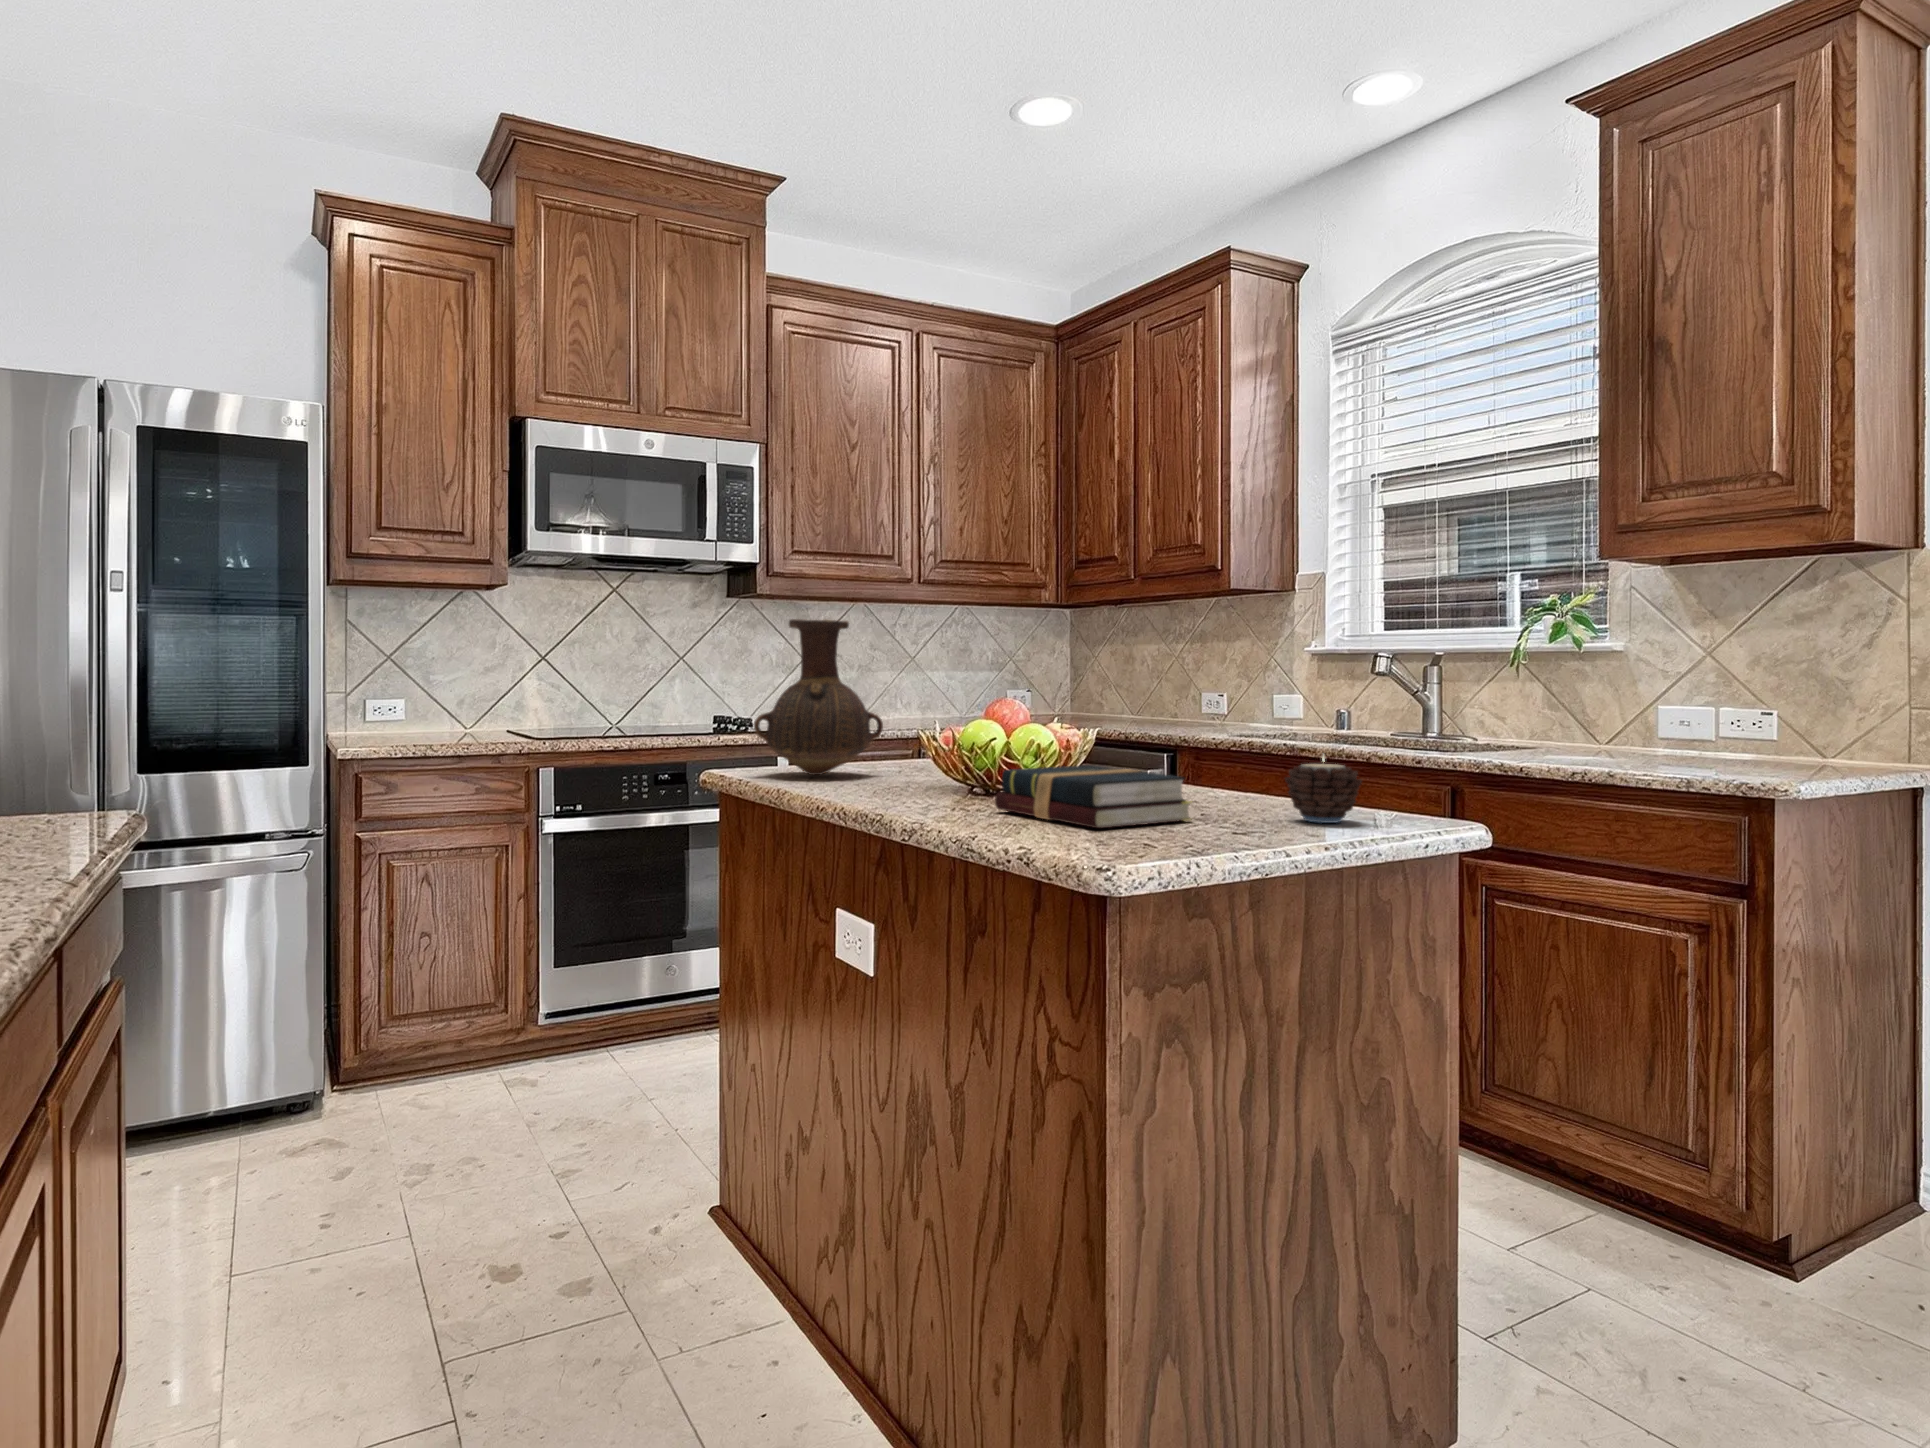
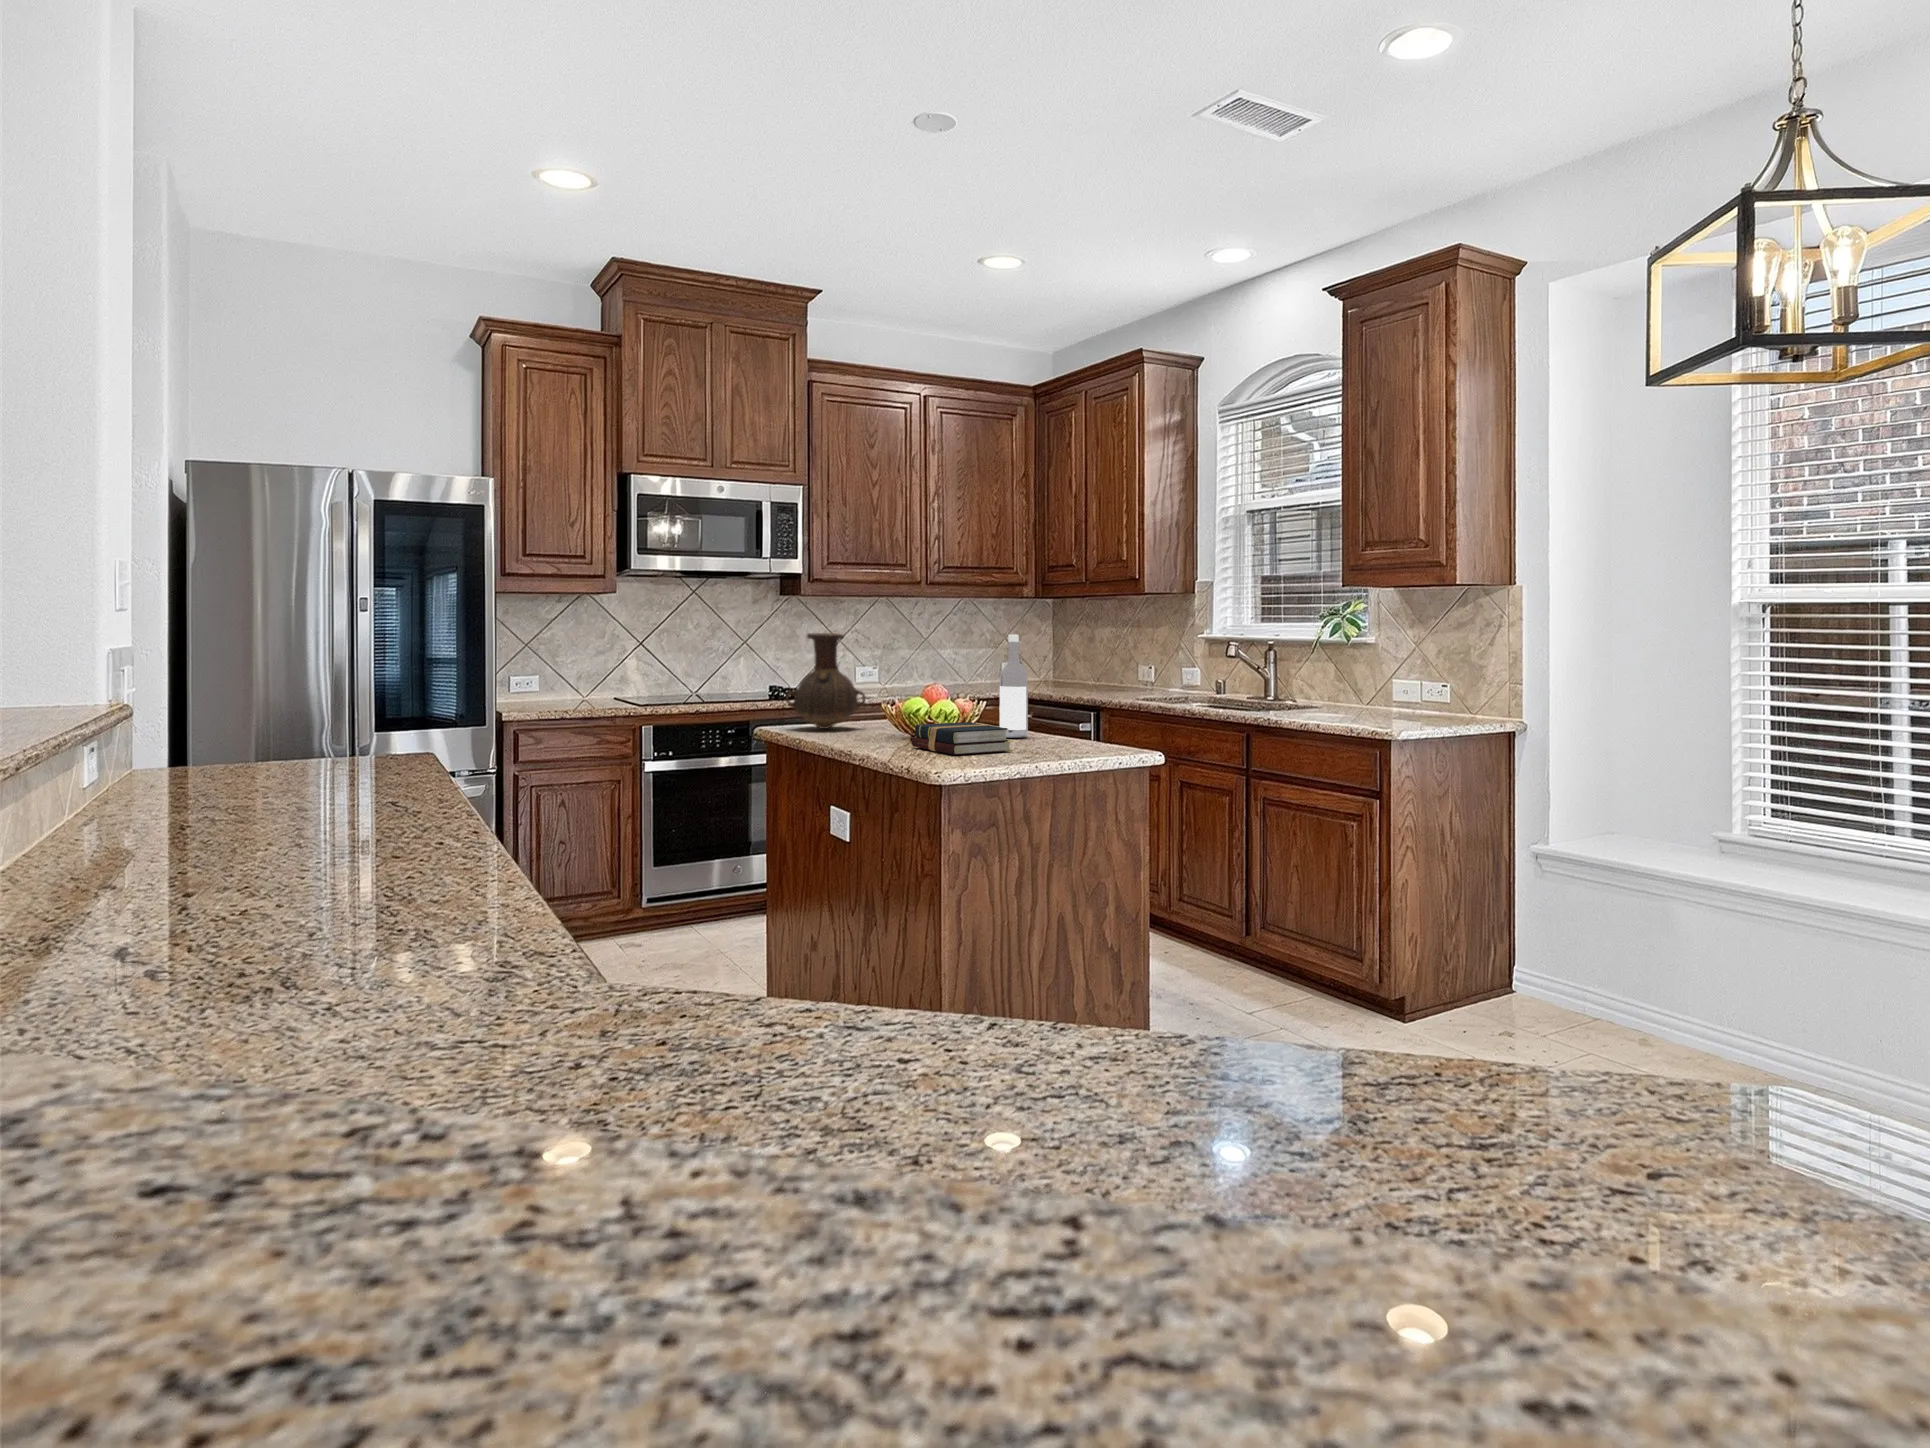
wine bottle: none [1124,614,1174,793] -> present [999,635,1028,738]
candle: present [1285,758,1362,823] -> none [1063,715,1100,752]

